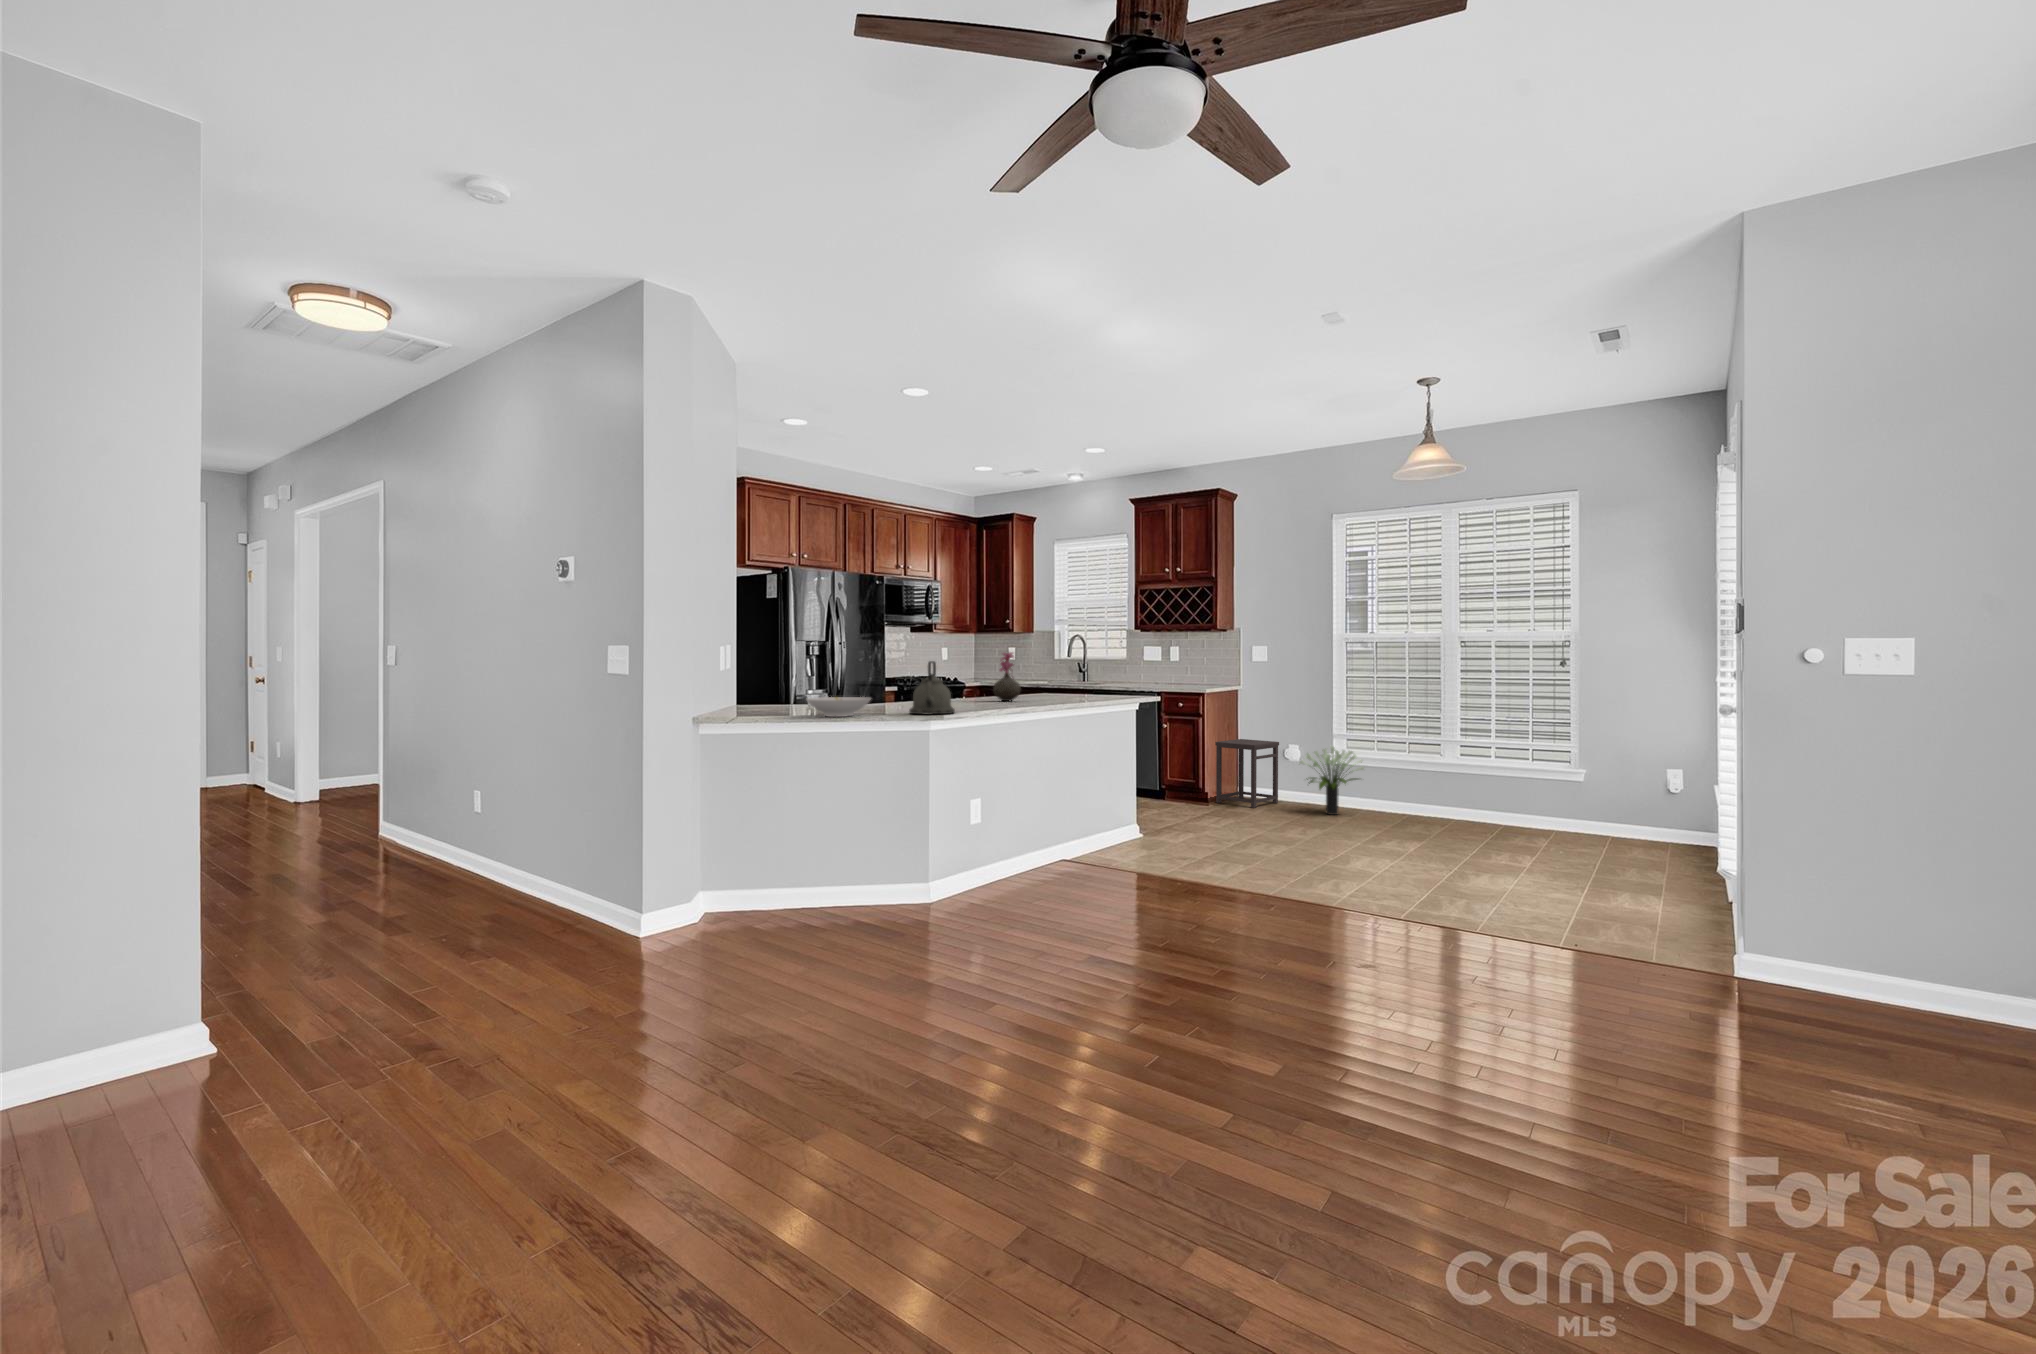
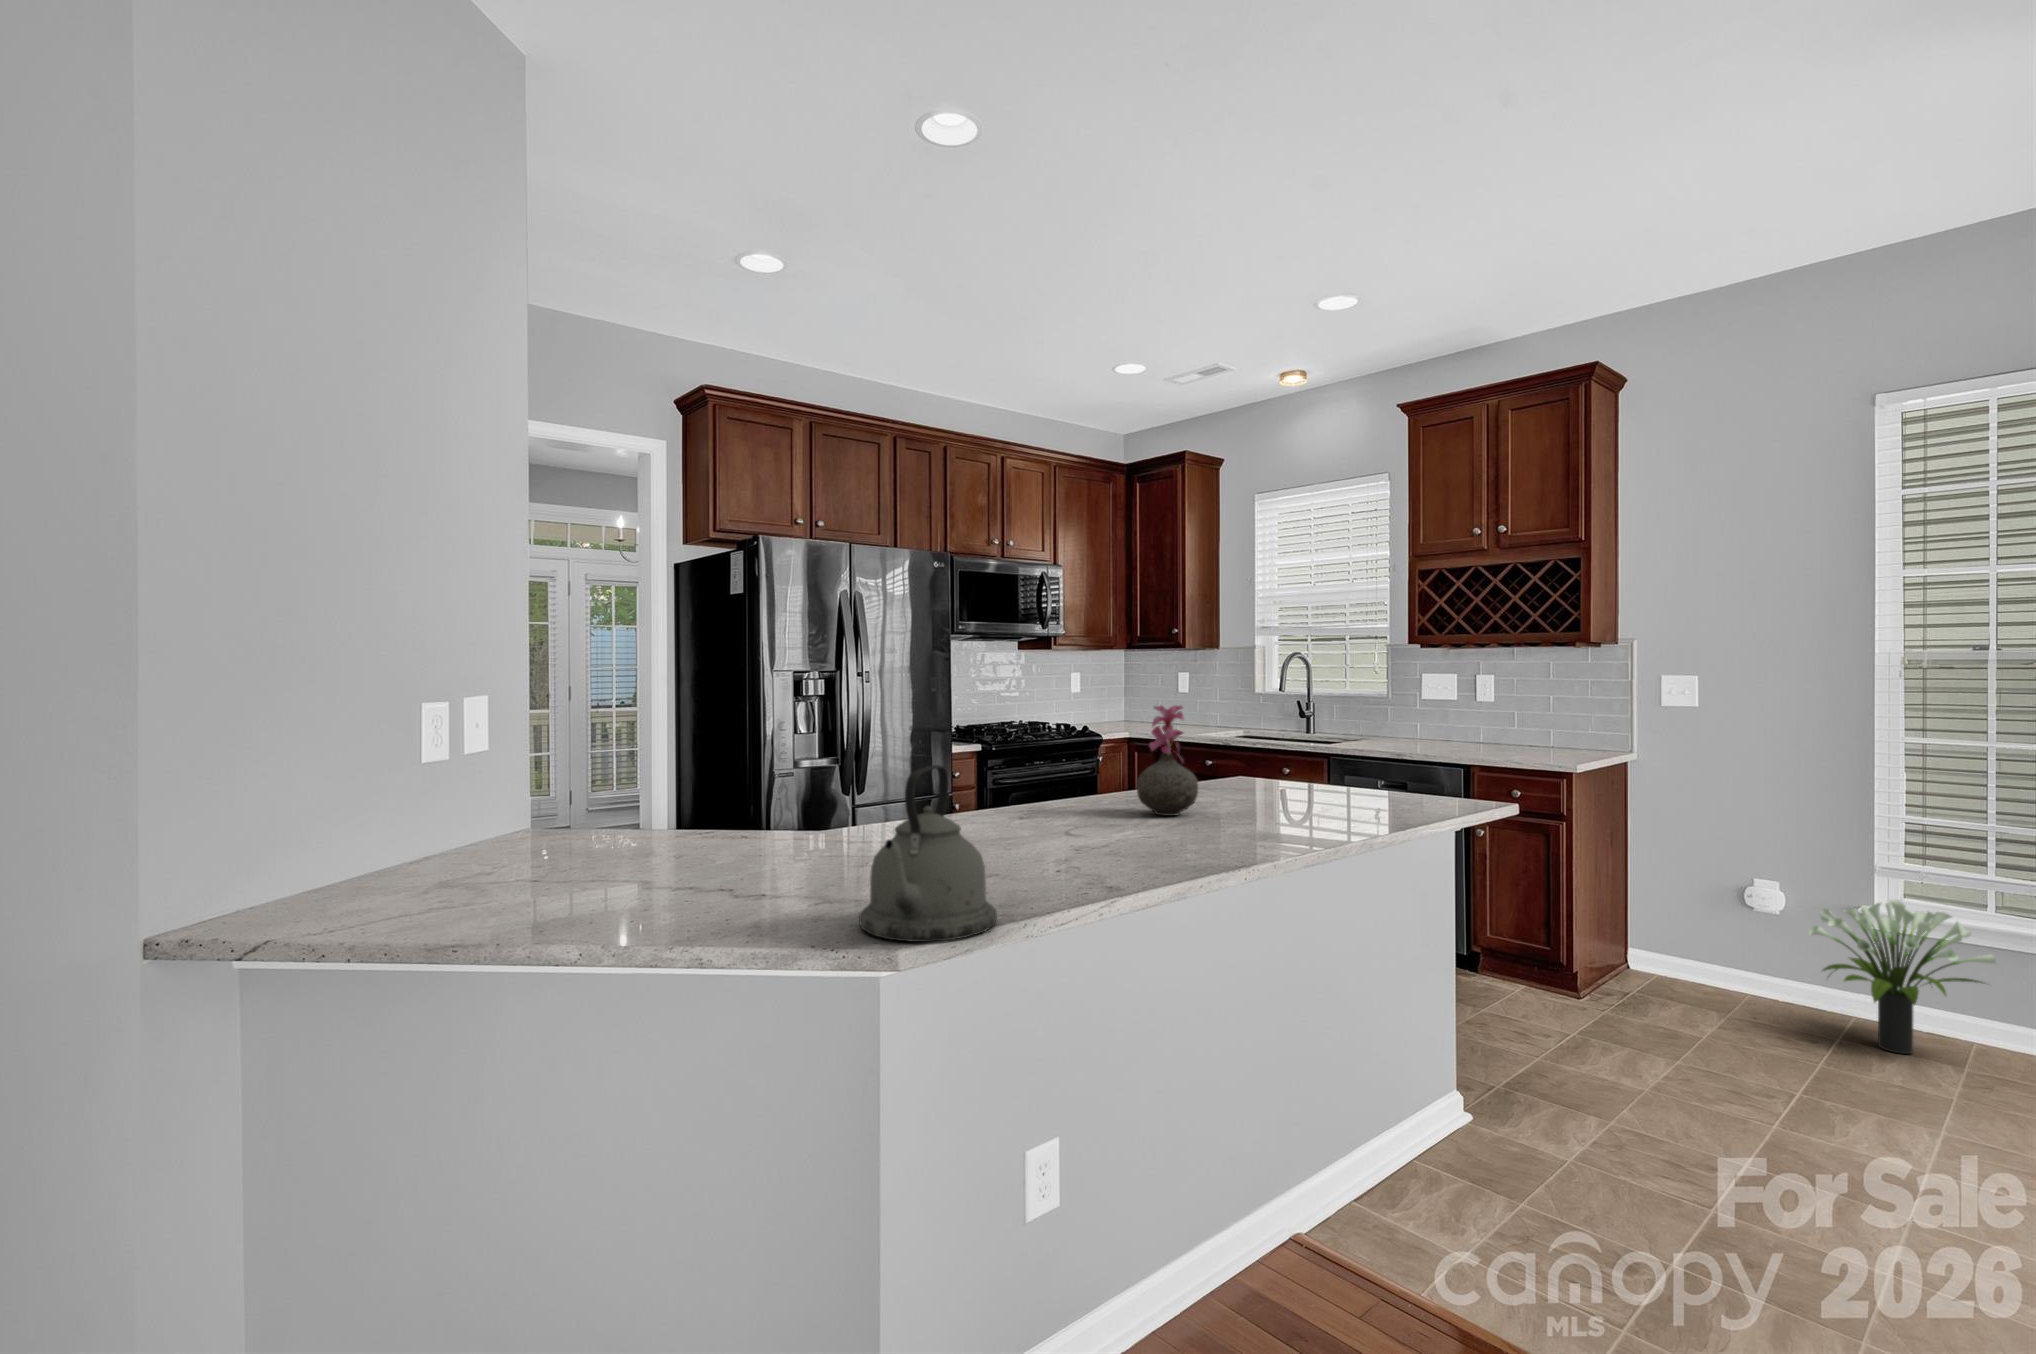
bowl: present [807,697,871,717] -> none [533,865,743,949]
side table: present [1215,739,1279,808] -> none [1592,857,1735,1013]

